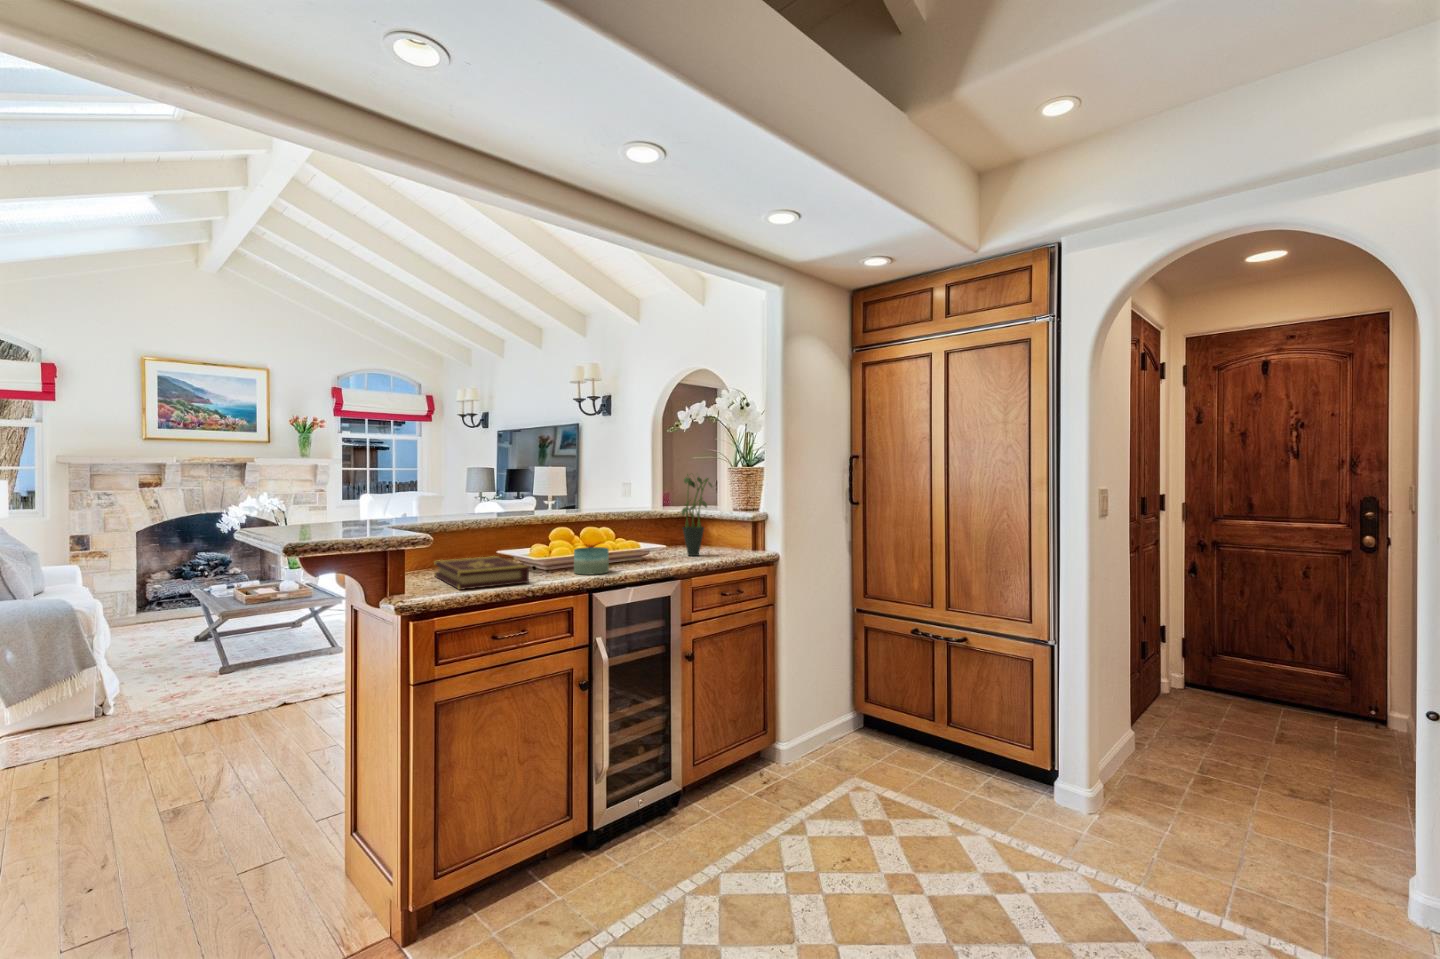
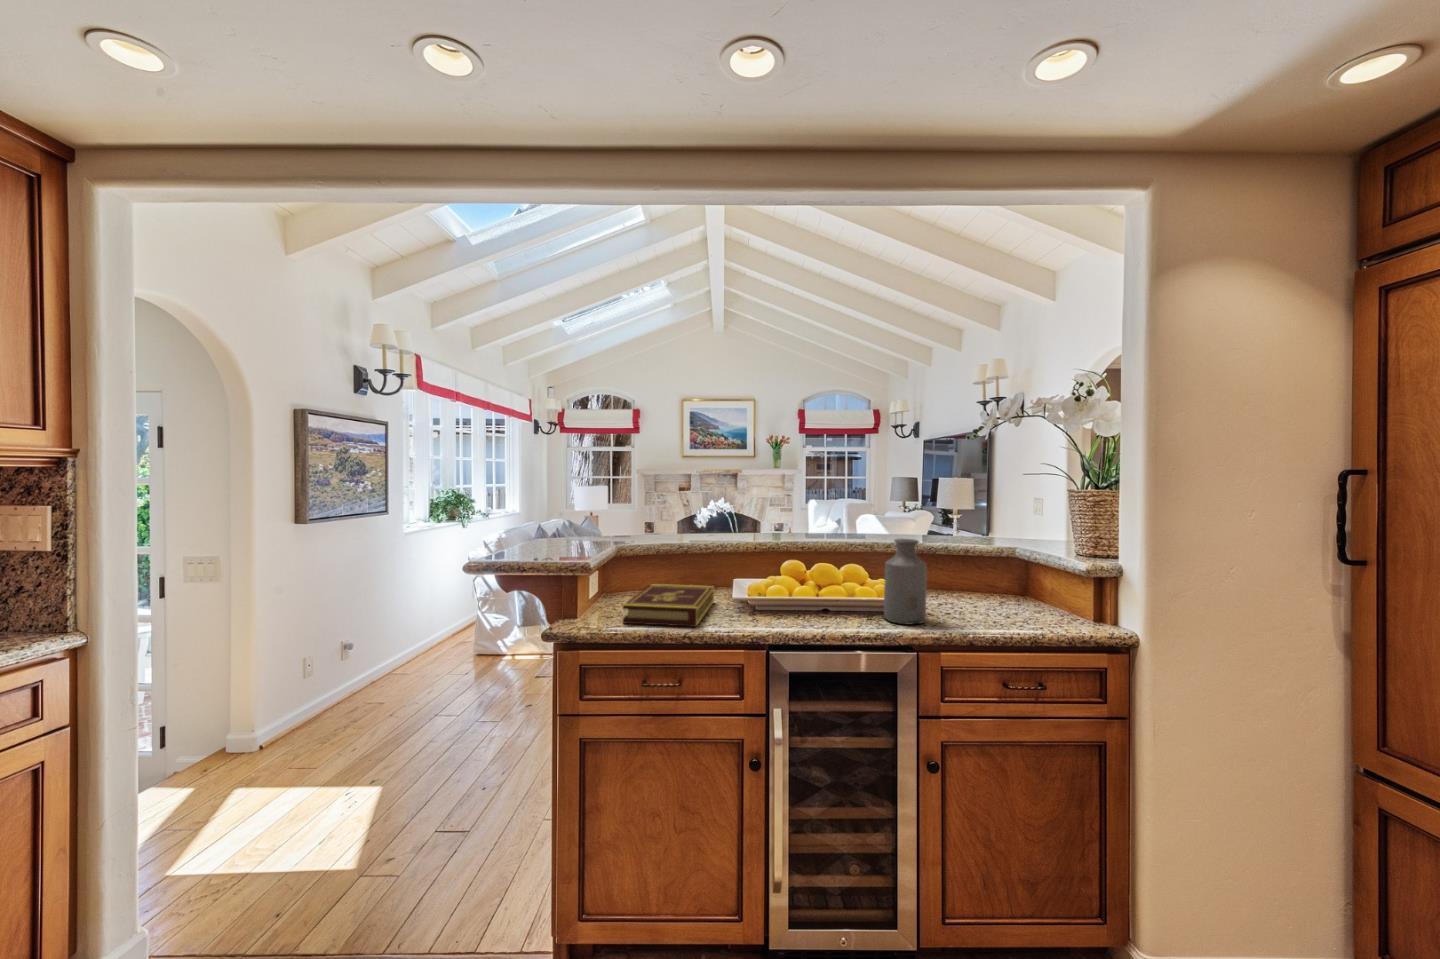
potted plant: present [682,474,712,556] -> none [957,501,1012,617]
bottle: none [642,501,673,564] -> present [884,539,927,625]
candle: present [574,547,609,575] -> none [773,590,815,627]

